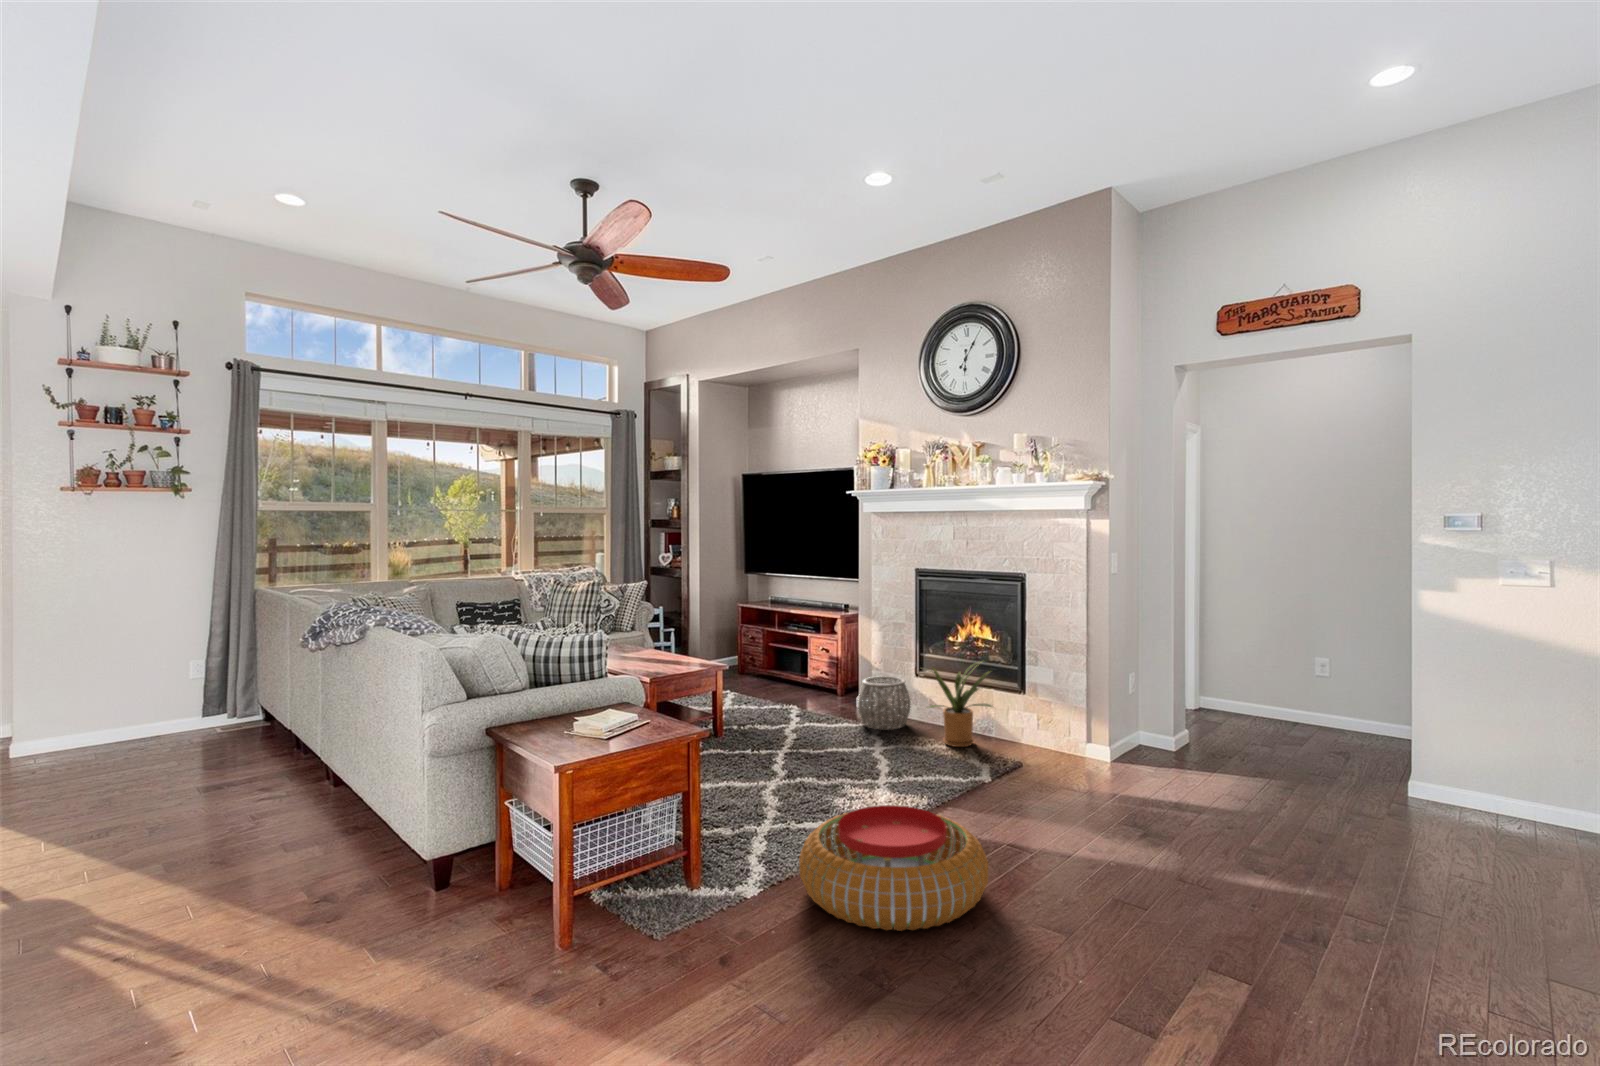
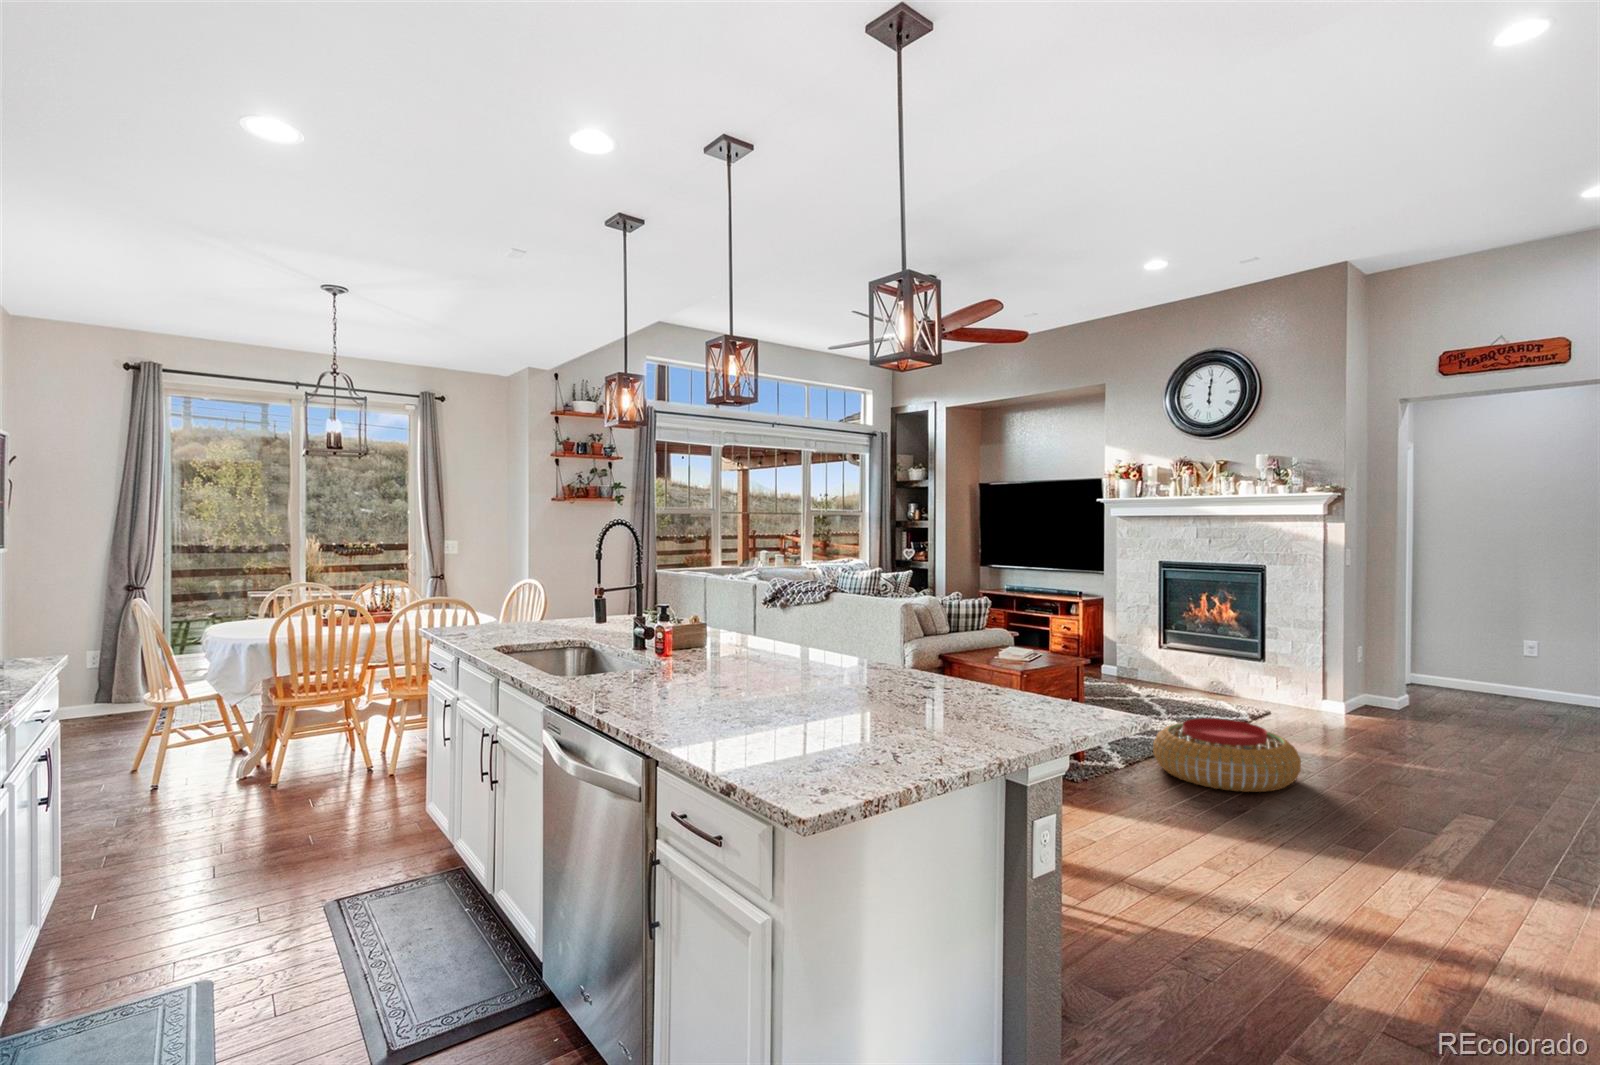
house plant: present [928,662,992,747] -> none [1170,632,1242,700]
woven basket: present [858,676,911,730] -> none [1113,646,1159,688]

